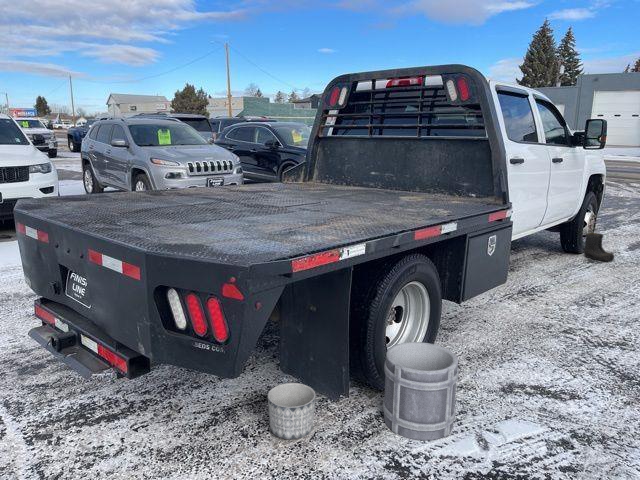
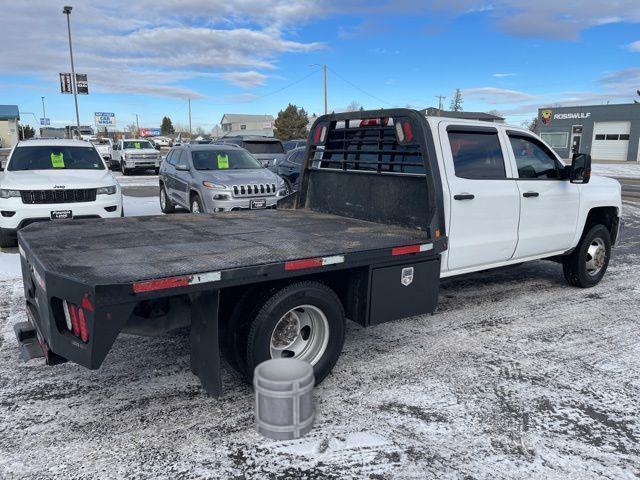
boots: present [584,233,614,262] -> none [595,265,628,297]
planter: present [268,383,316,439] -> none [158,382,197,426]

